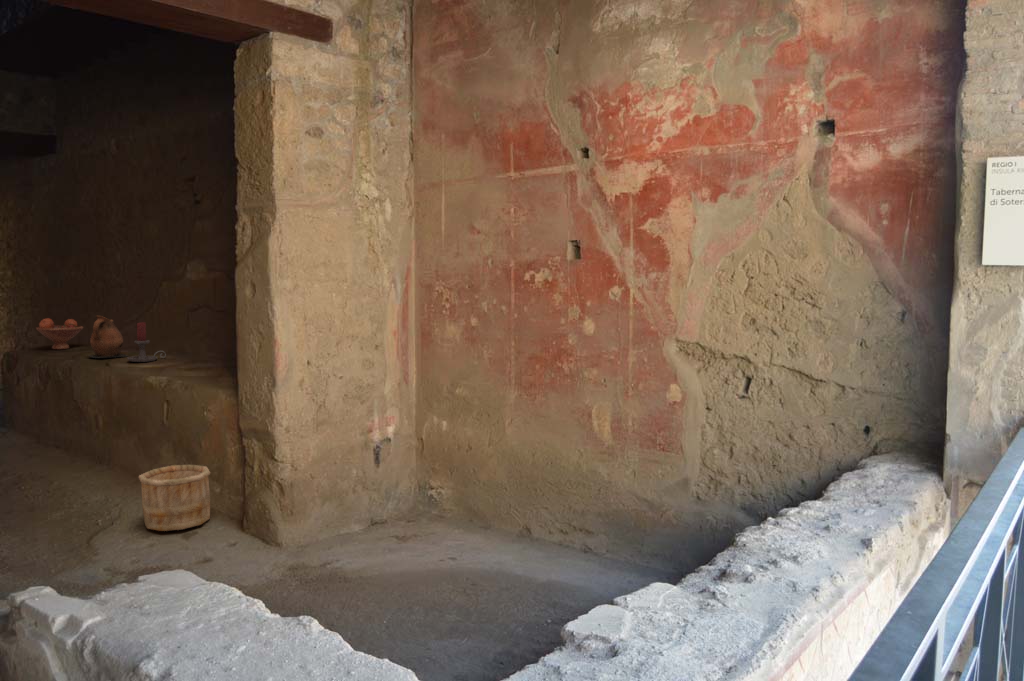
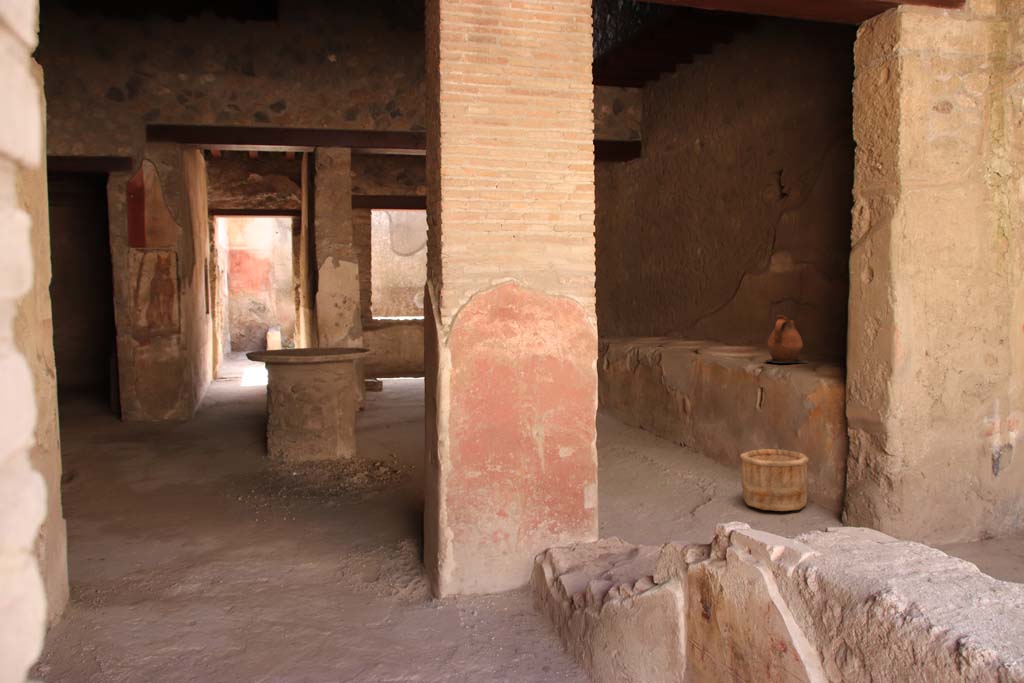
ceramic pitcher: present [90,316,127,358] -> present [766,316,808,363]
fruit bowl: present [36,318,83,349] -> none [629,313,666,341]
candle holder: present [127,322,166,362] -> none [713,315,748,352]

